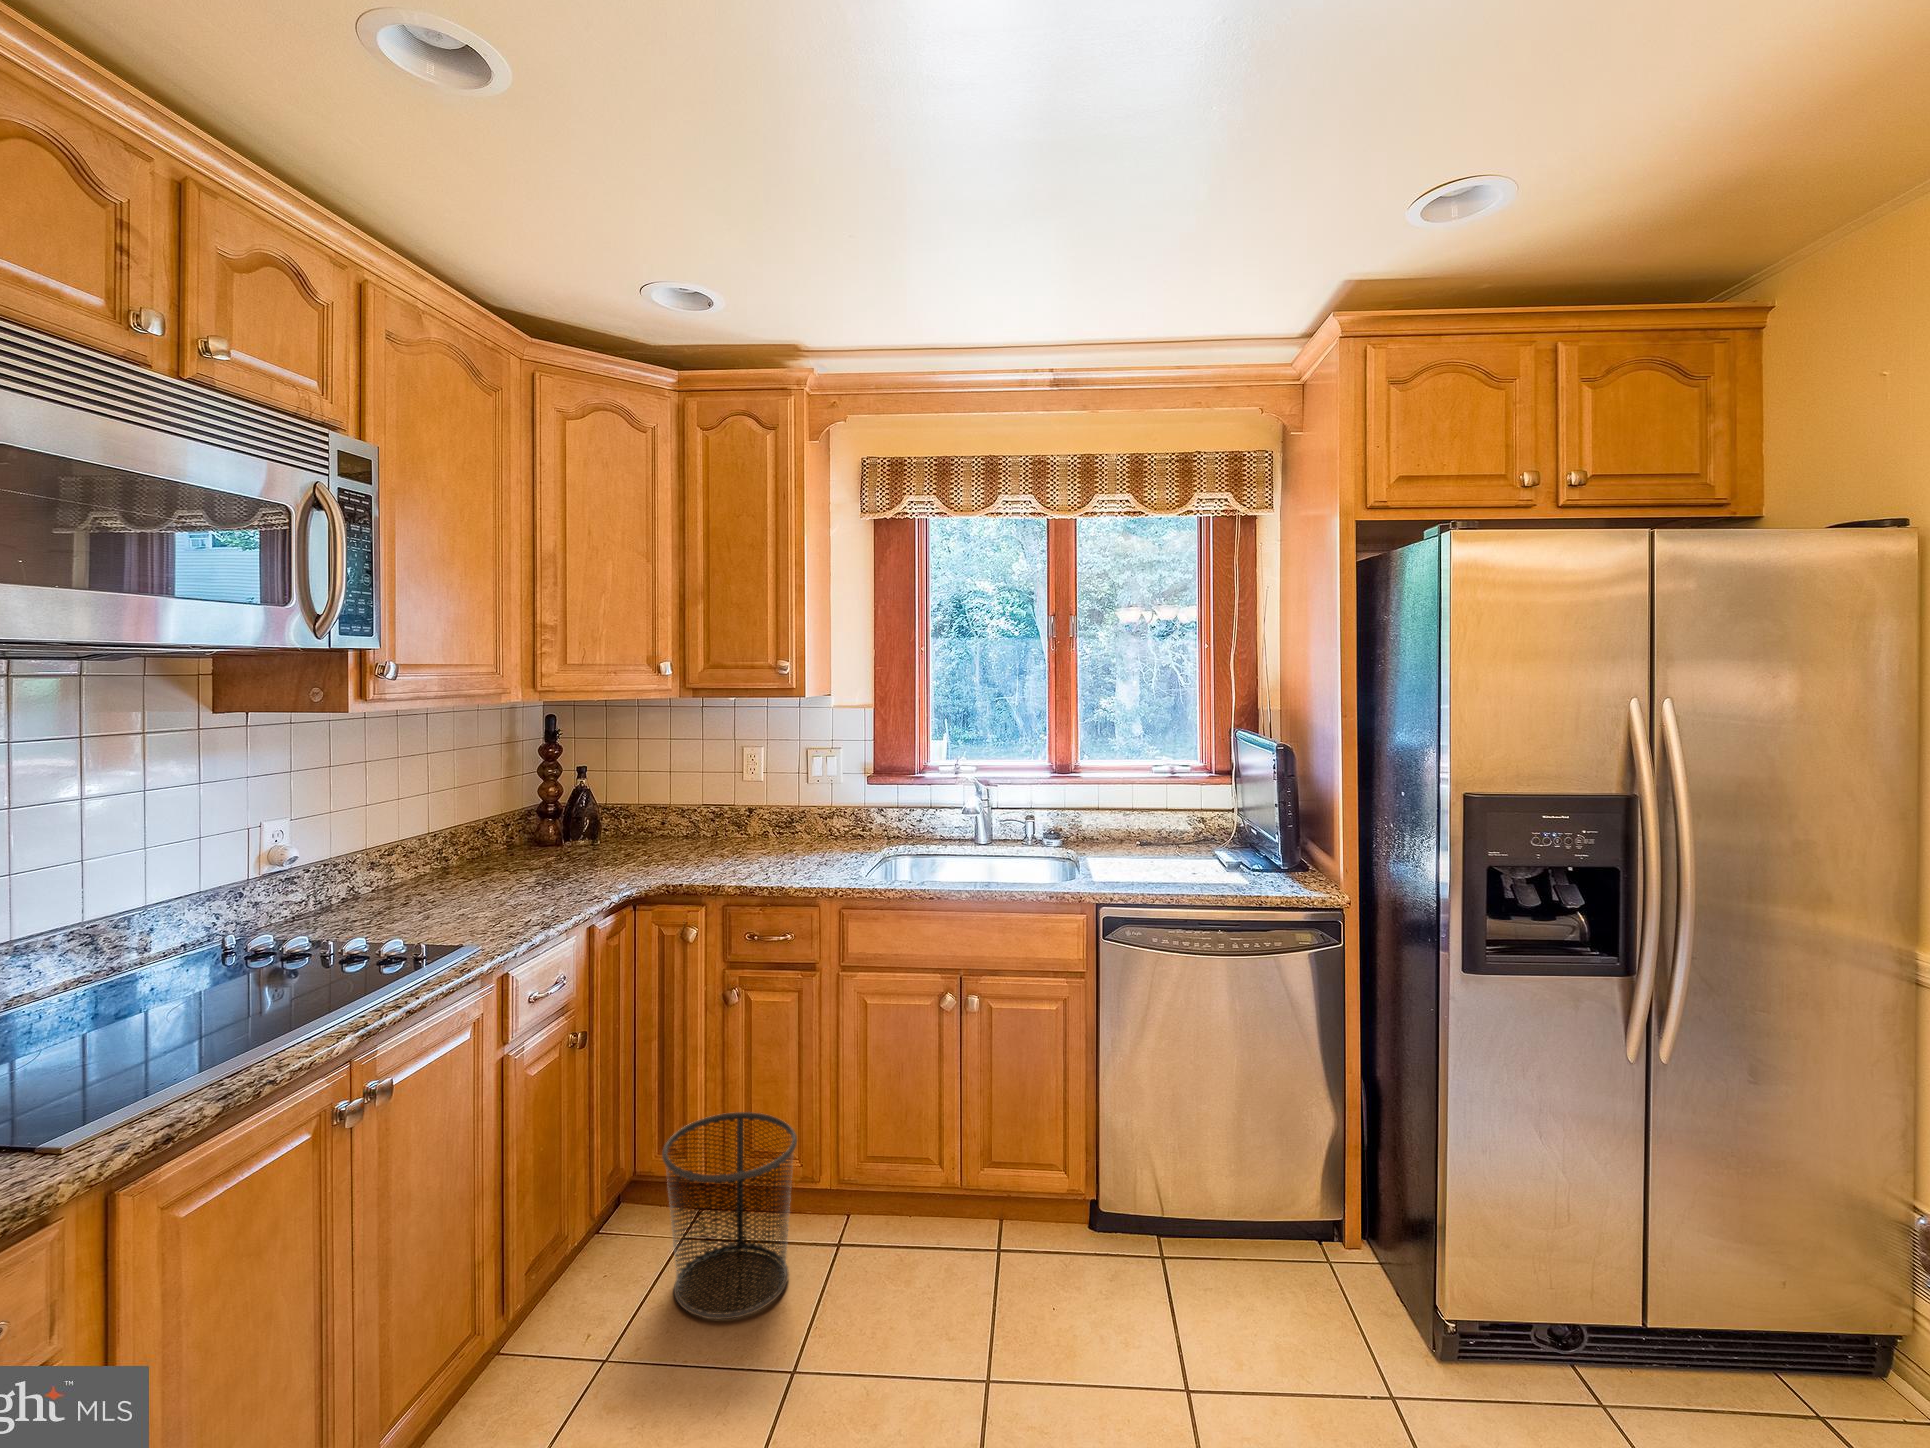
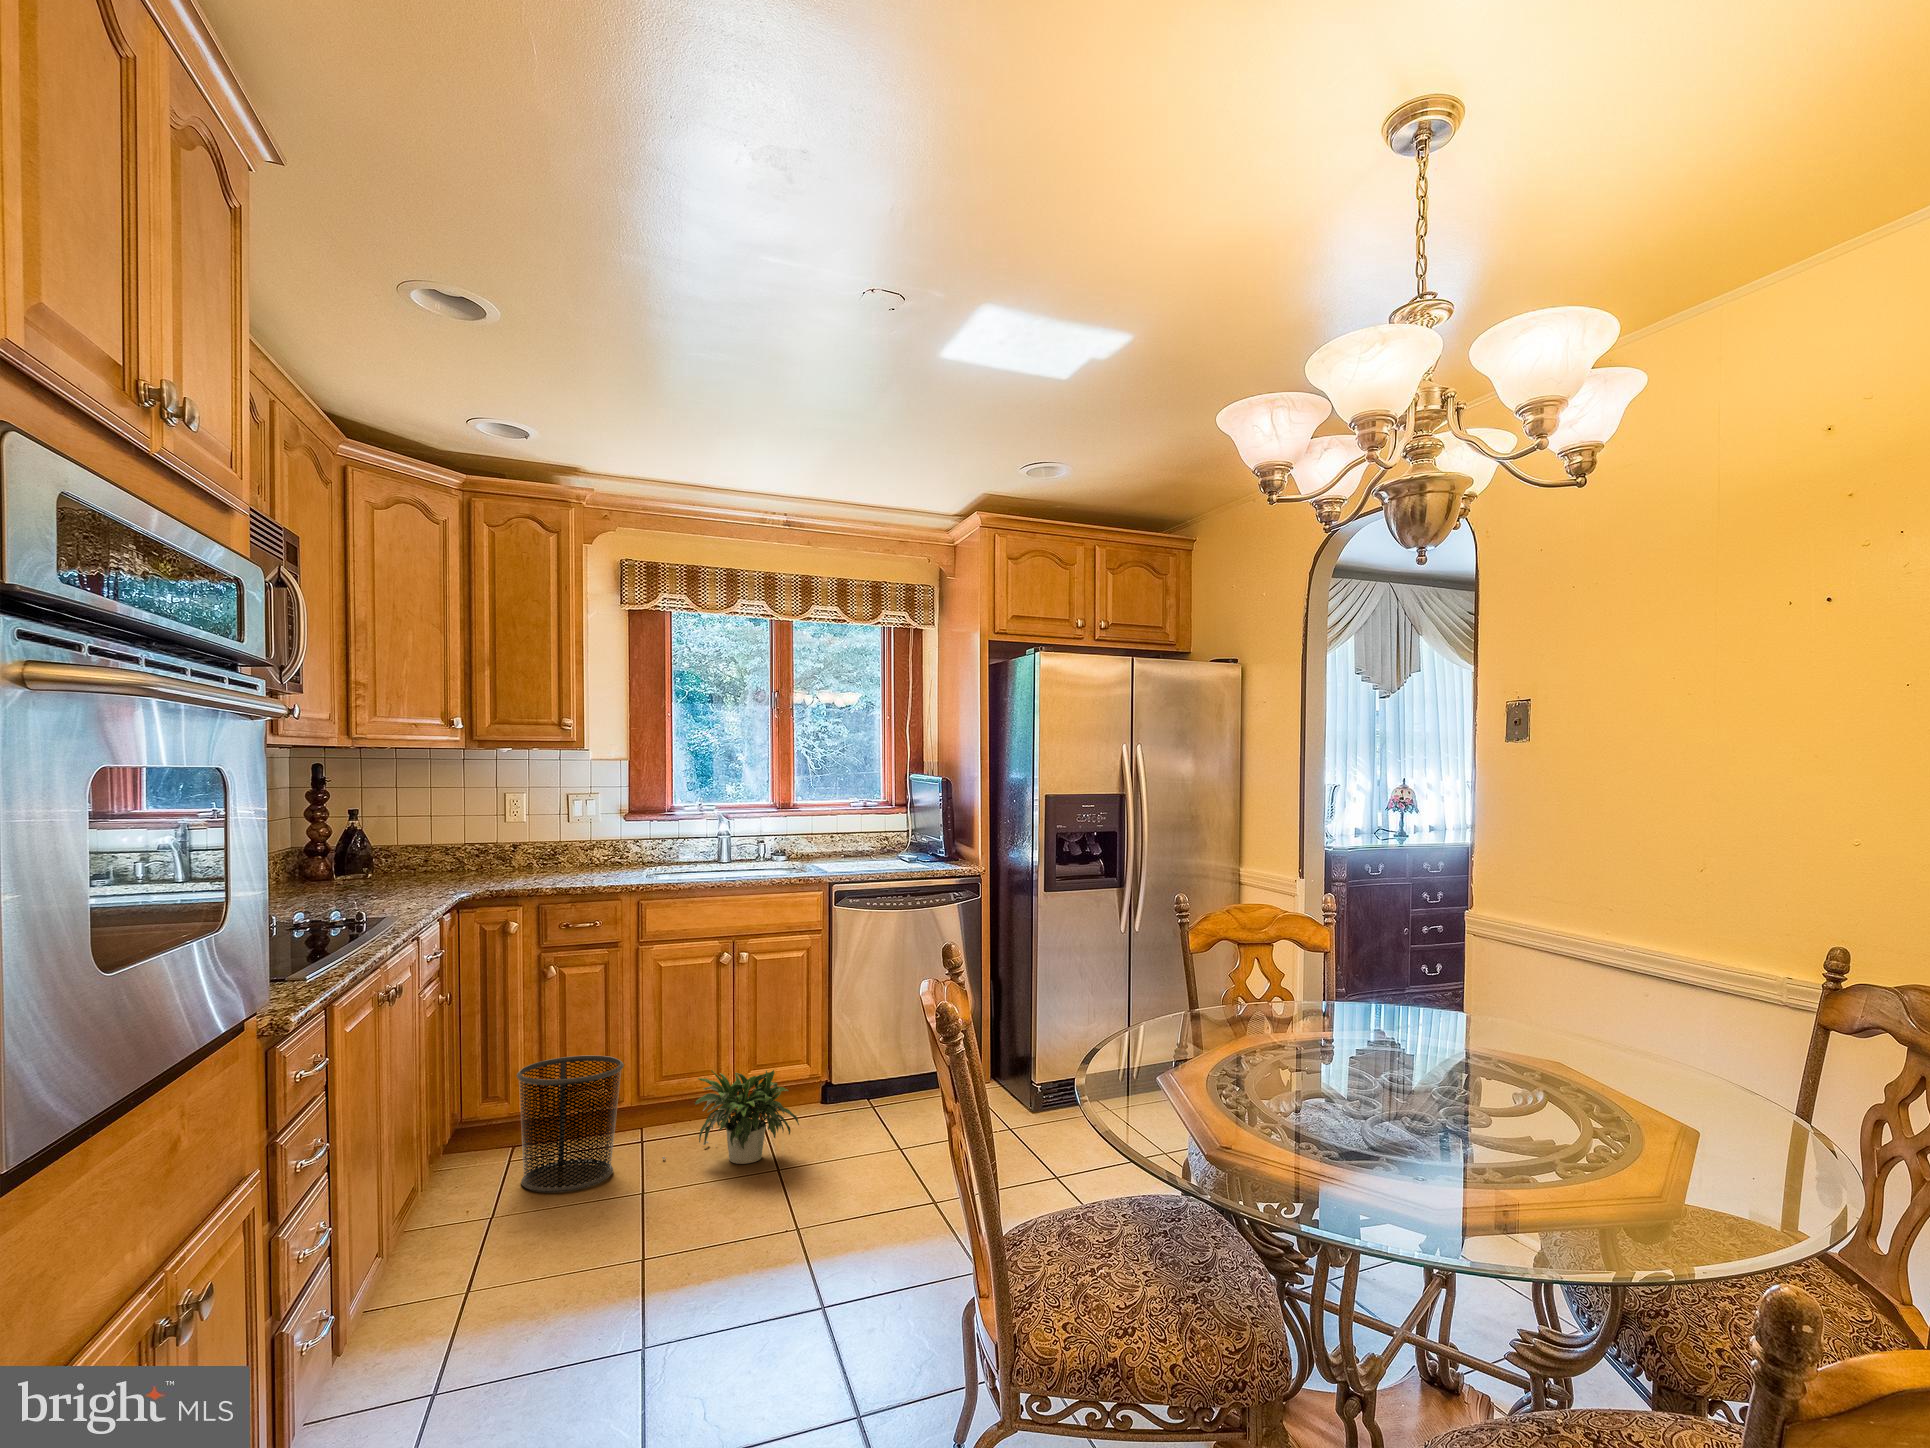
potted plant: none [855,1167,1032,1322] -> present [662,1070,799,1164]

